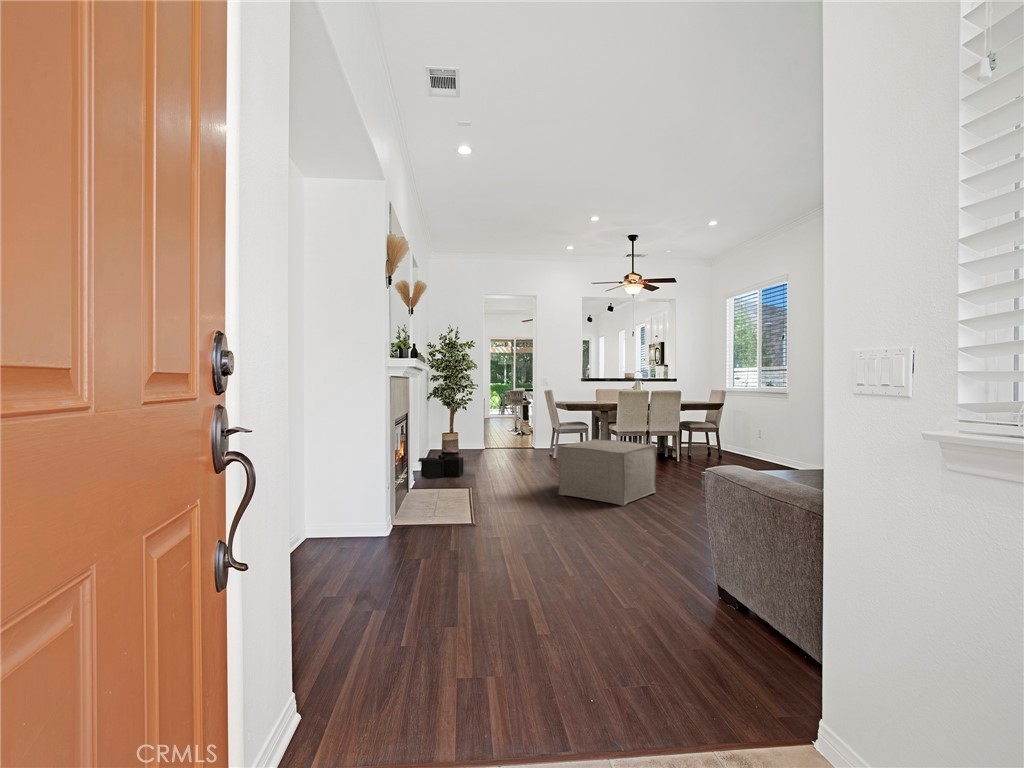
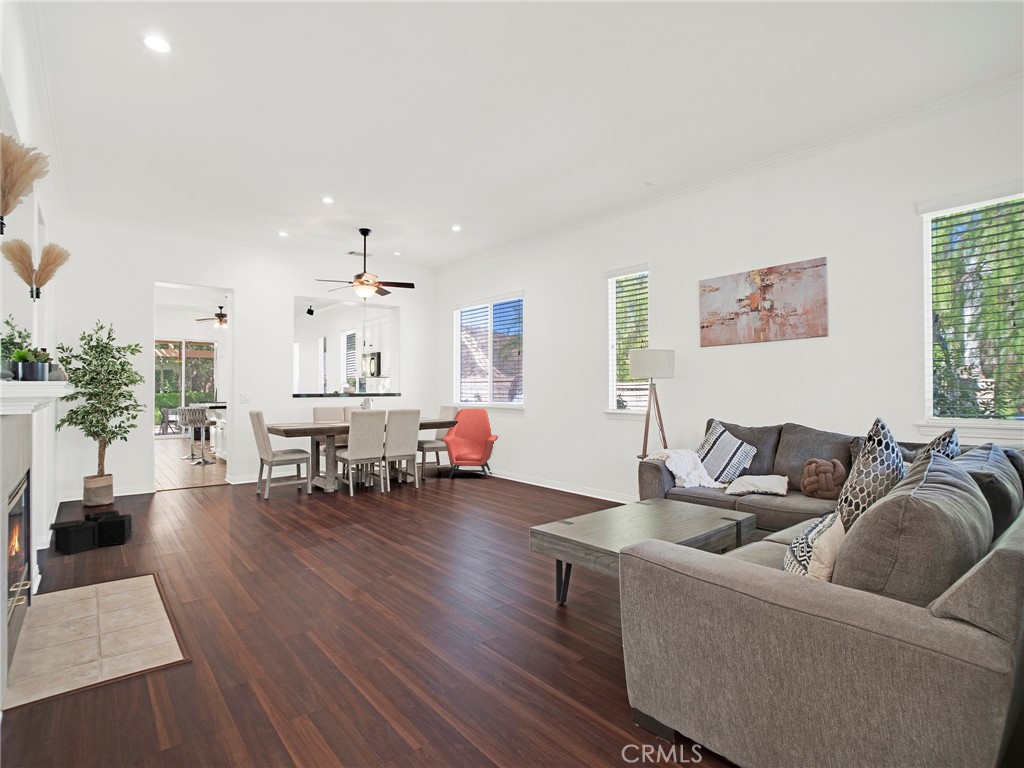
armchair: none [706,393,769,462] -> present [442,409,498,479]
ottoman: present [558,439,656,506] -> none [287,473,406,555]

